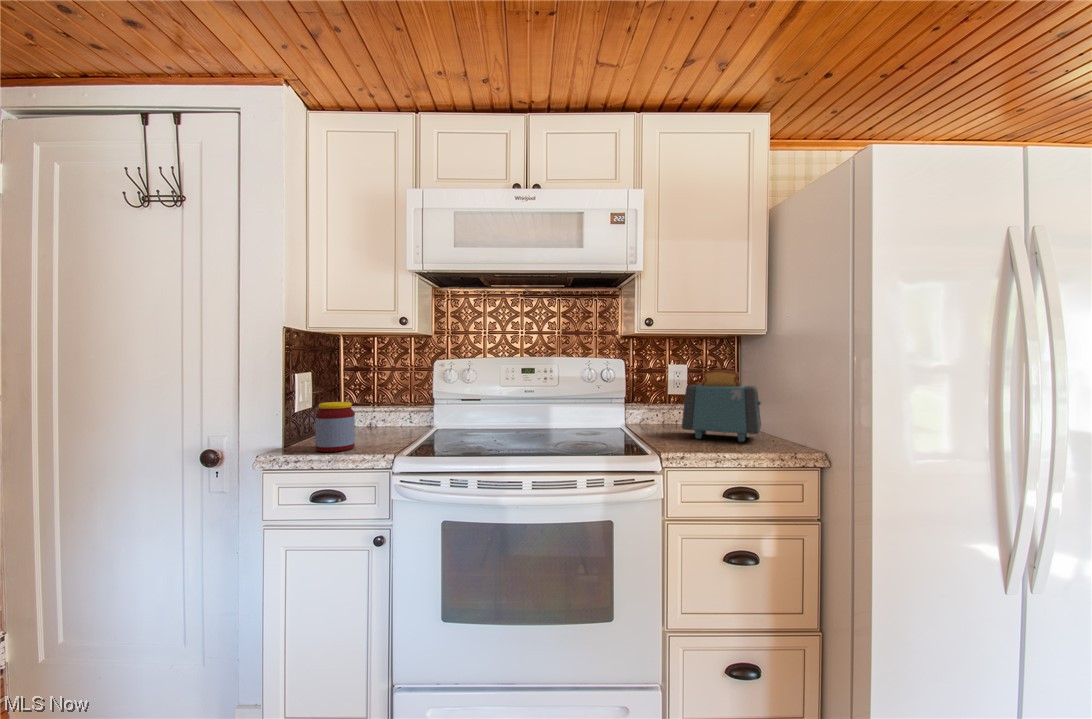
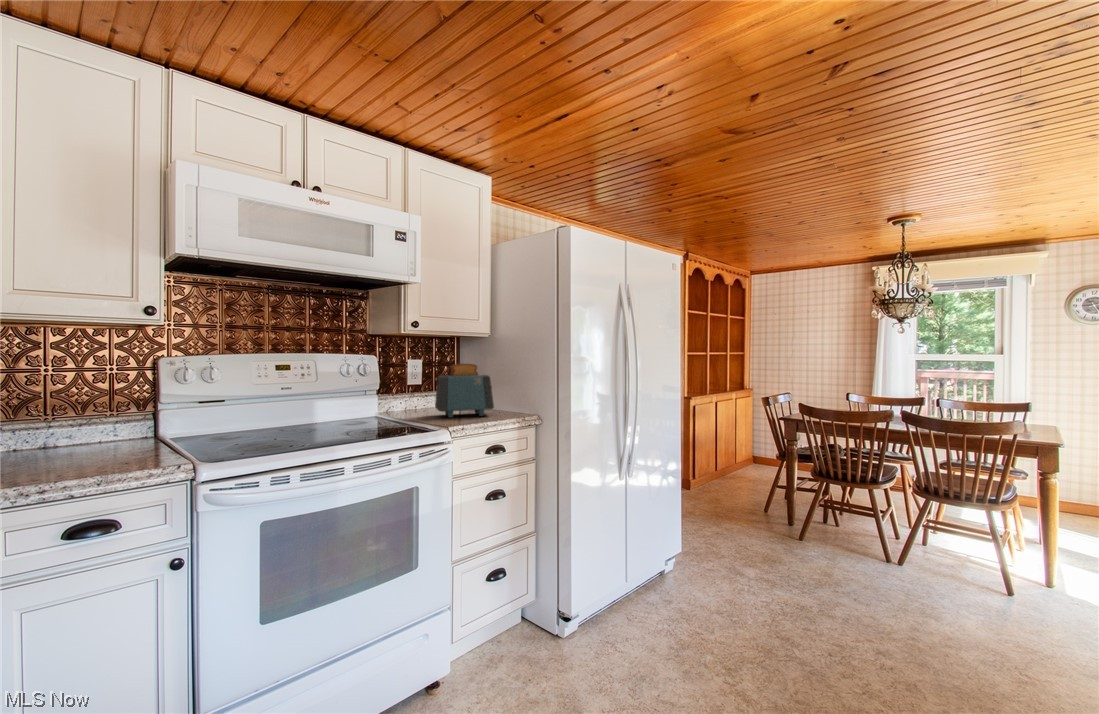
jar: present [315,402,355,452] -> none [41,411,105,478]

